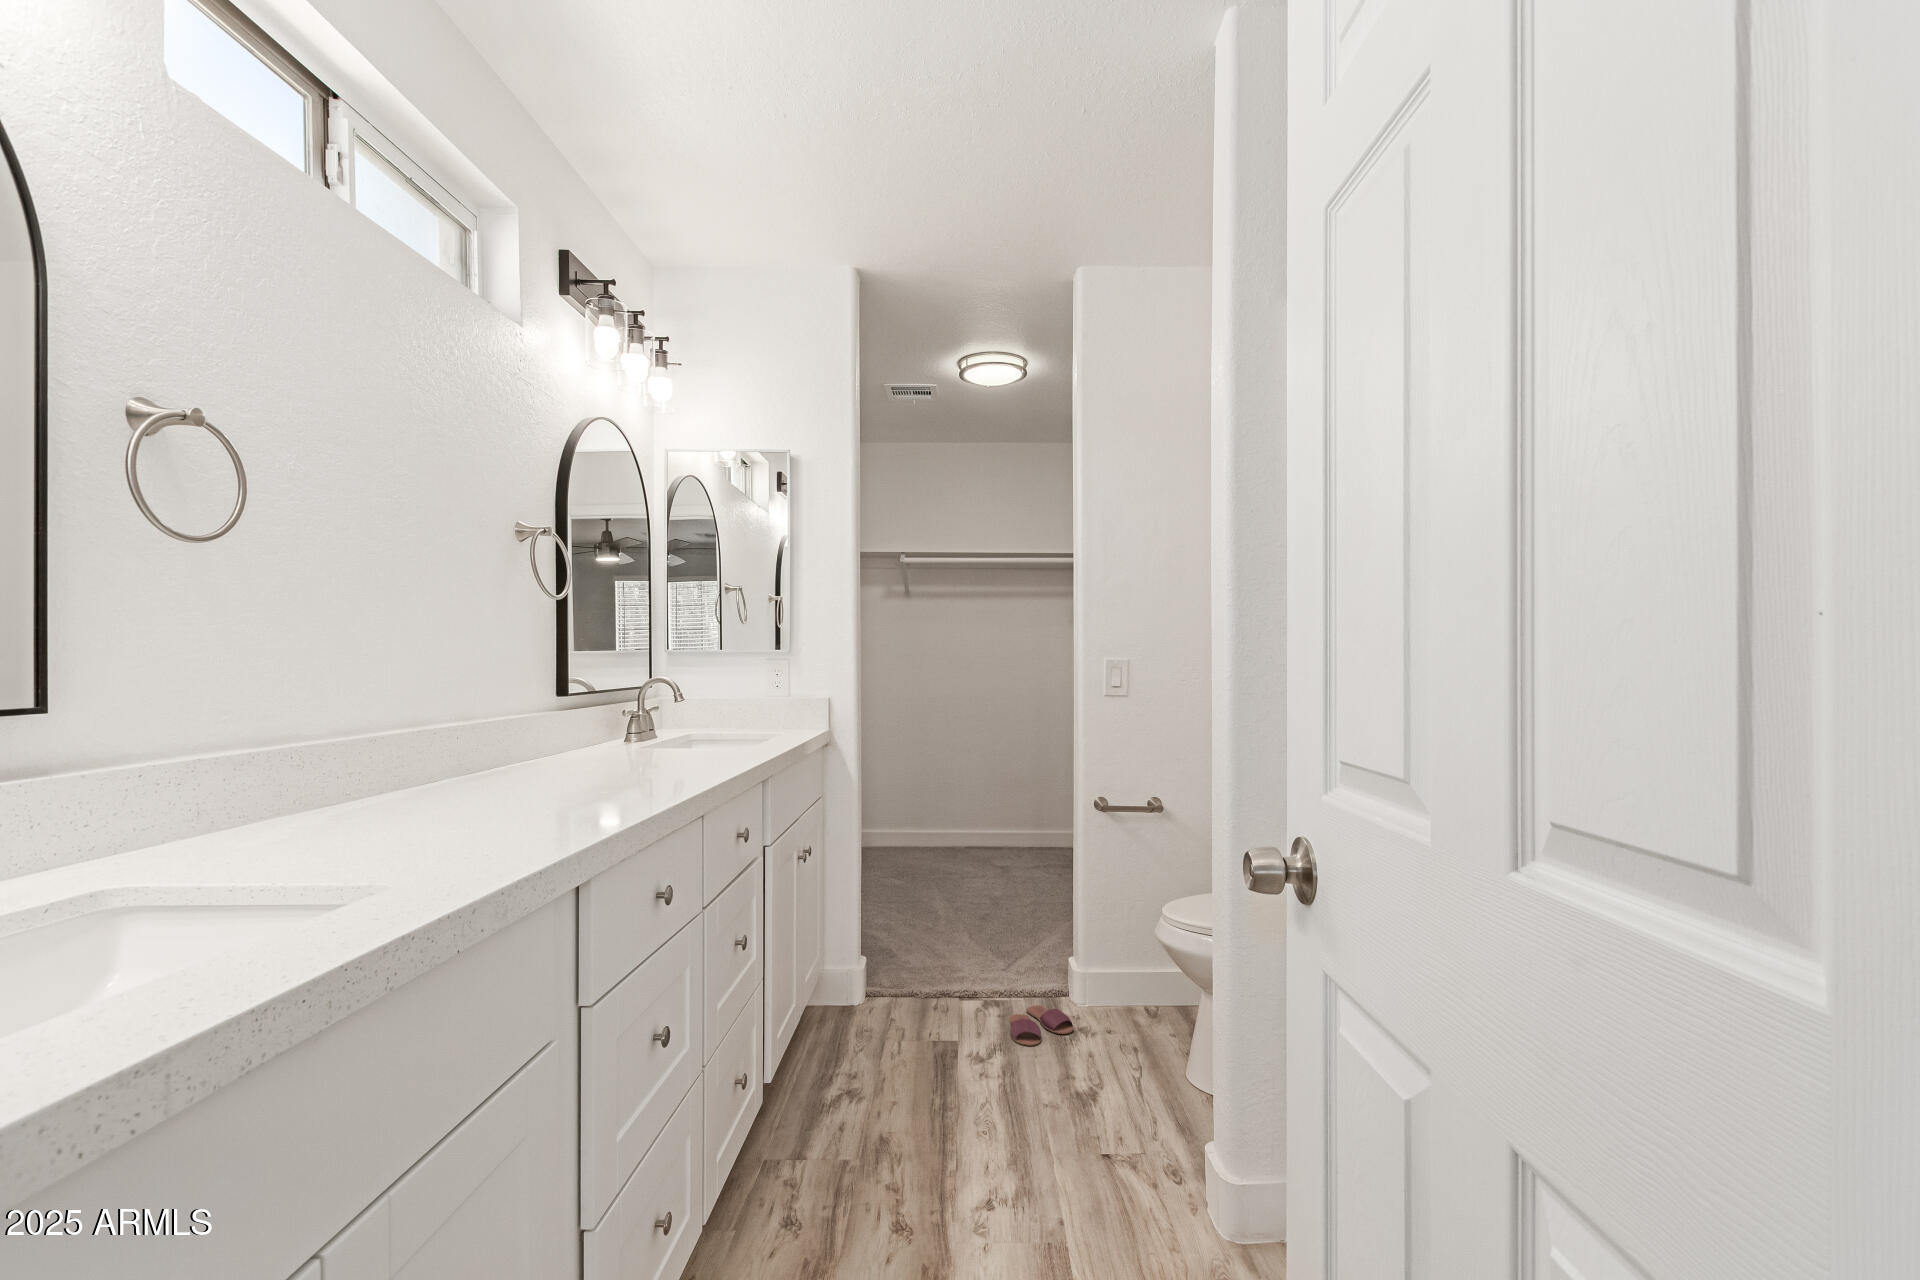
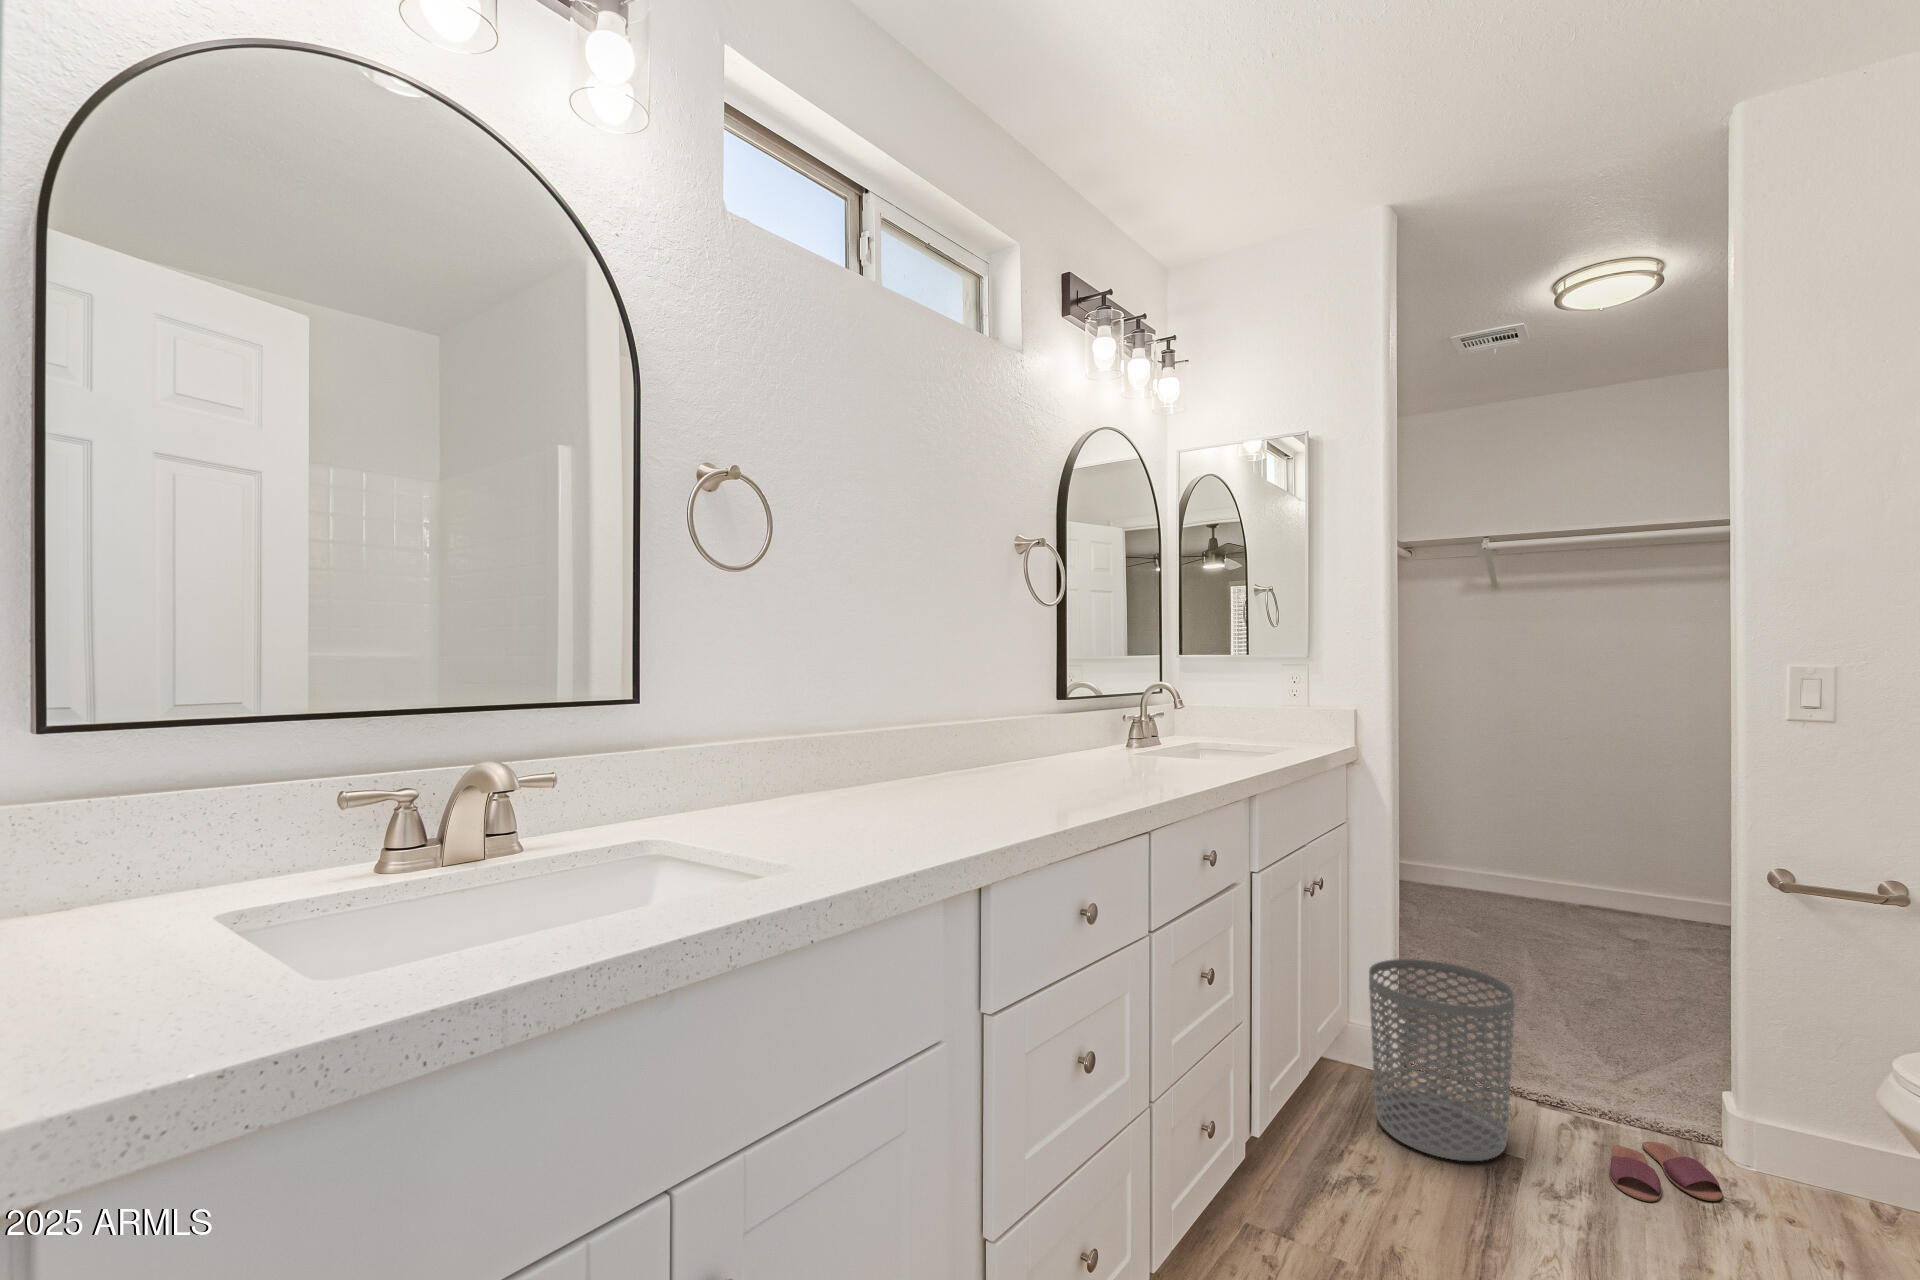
waste bin: none [847,903,952,1058] -> present [1369,959,1514,1161]

